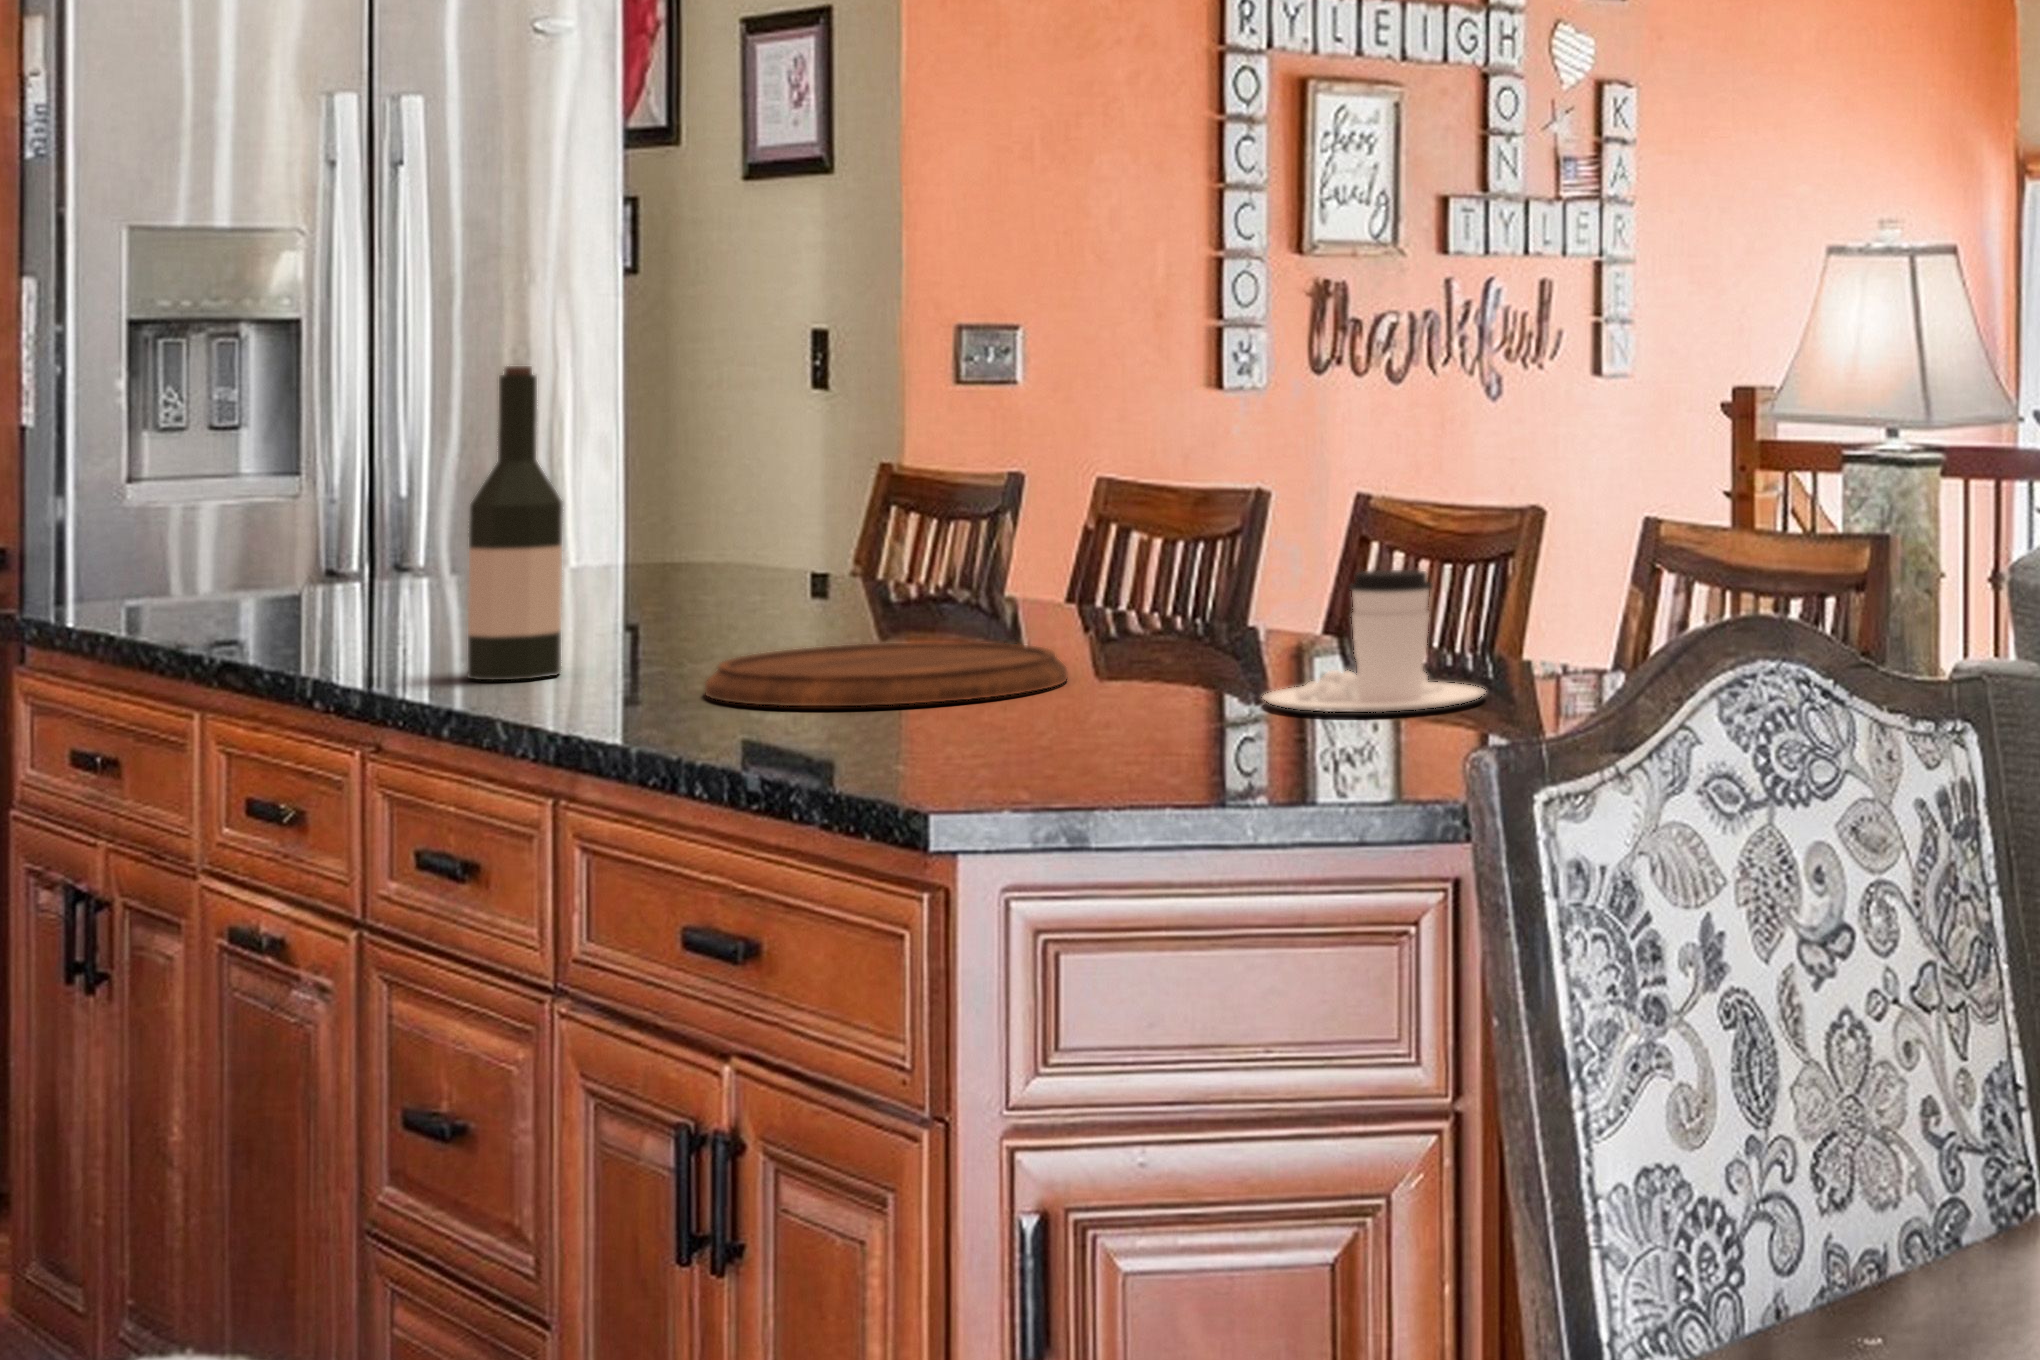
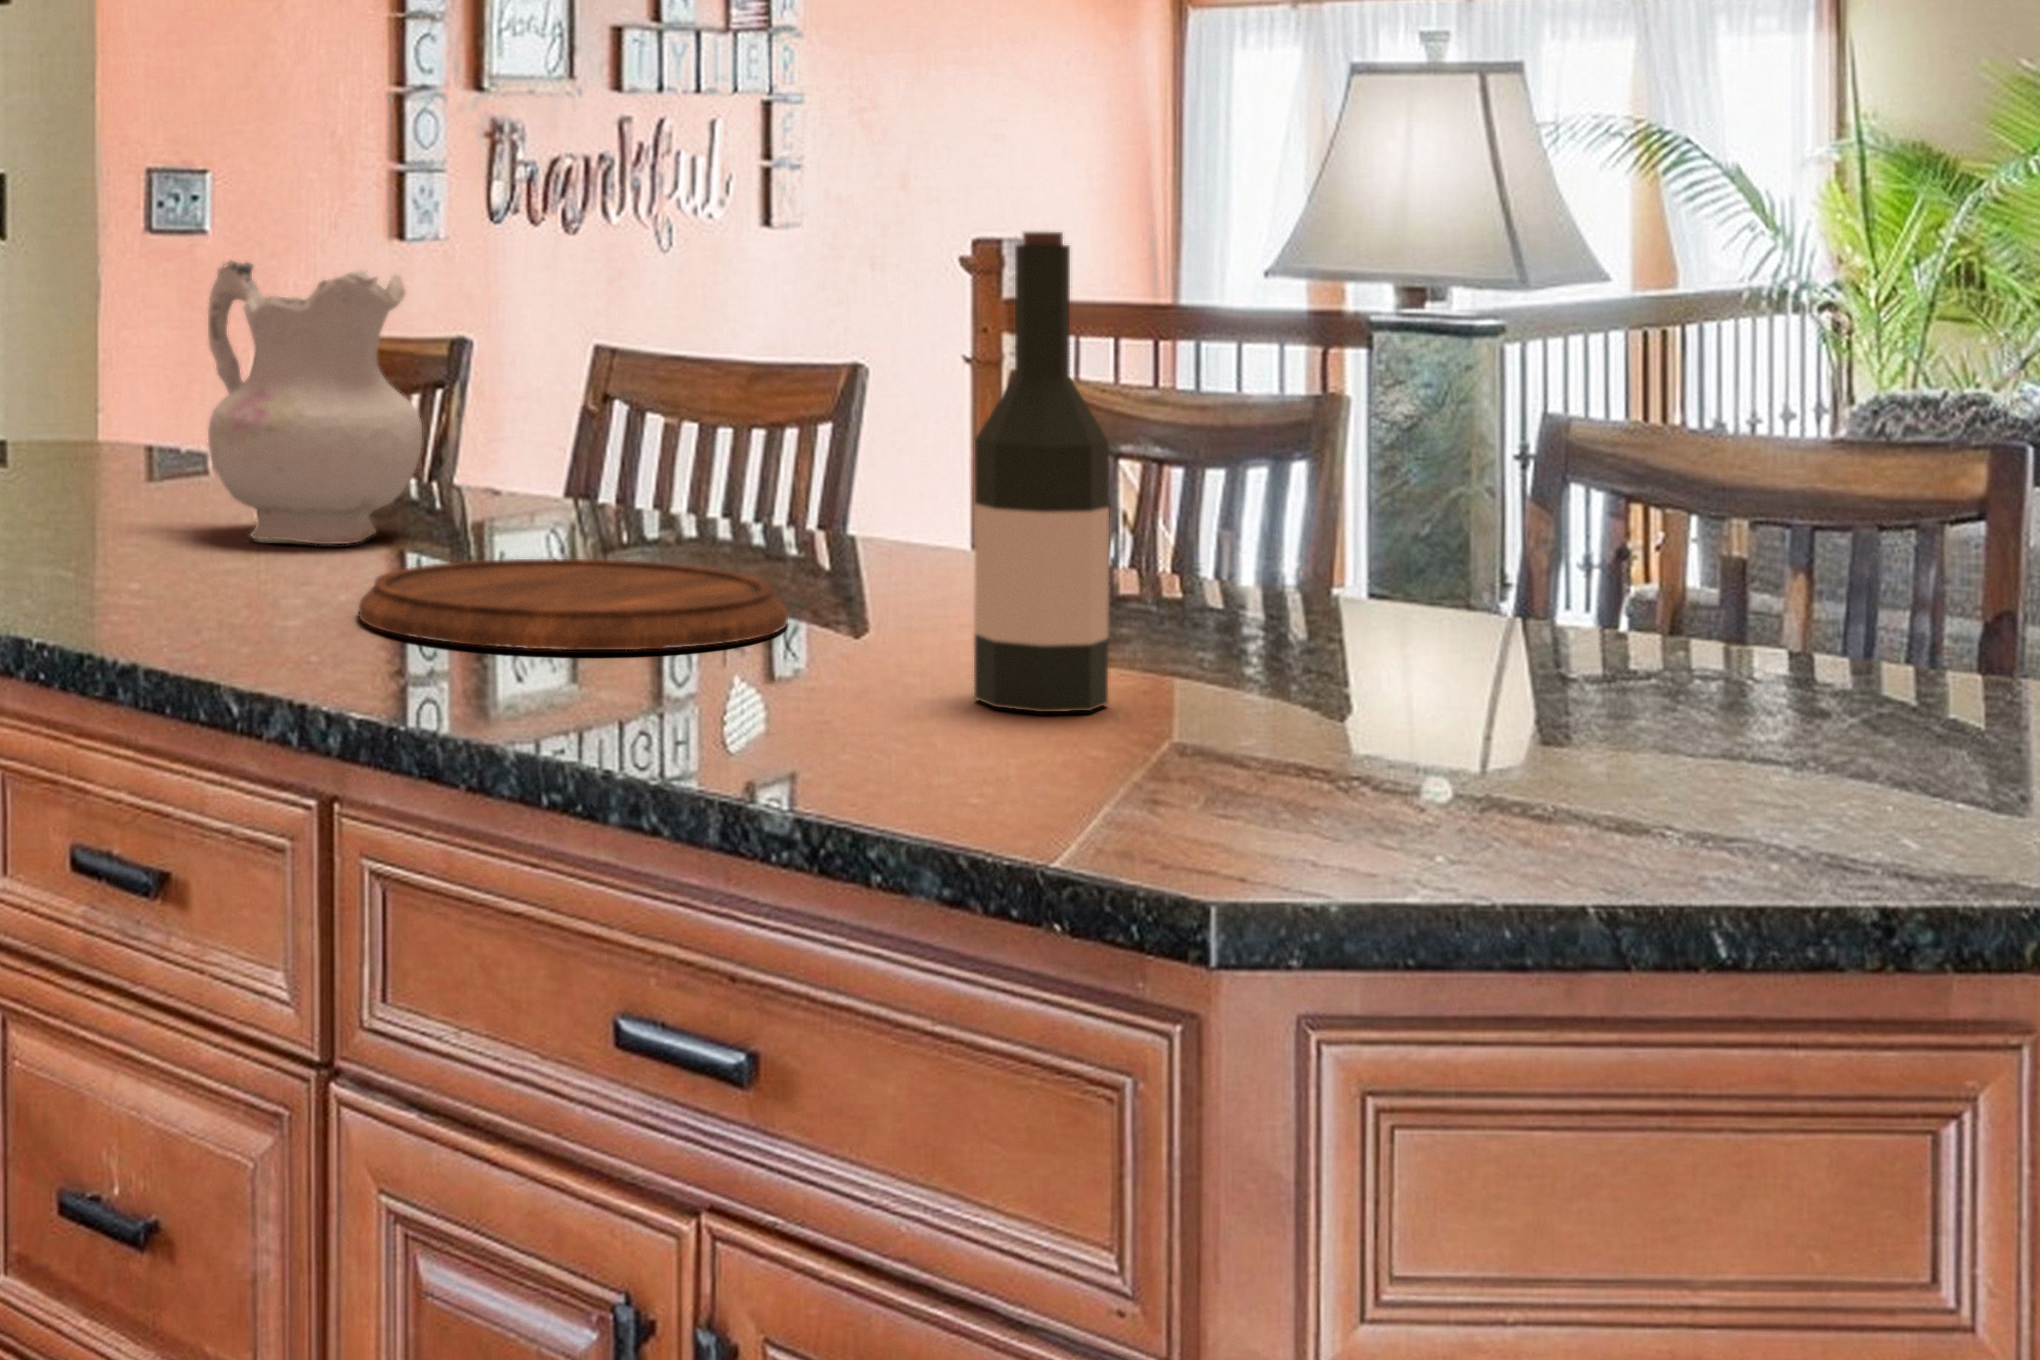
wine bottle: present [468,366,563,680] -> present [974,232,1109,712]
ceramic pitcher: none [689,405,881,639] -> present [208,261,422,544]
coffee cup: present [1264,570,1485,712] -> none [1108,488,1412,682]

